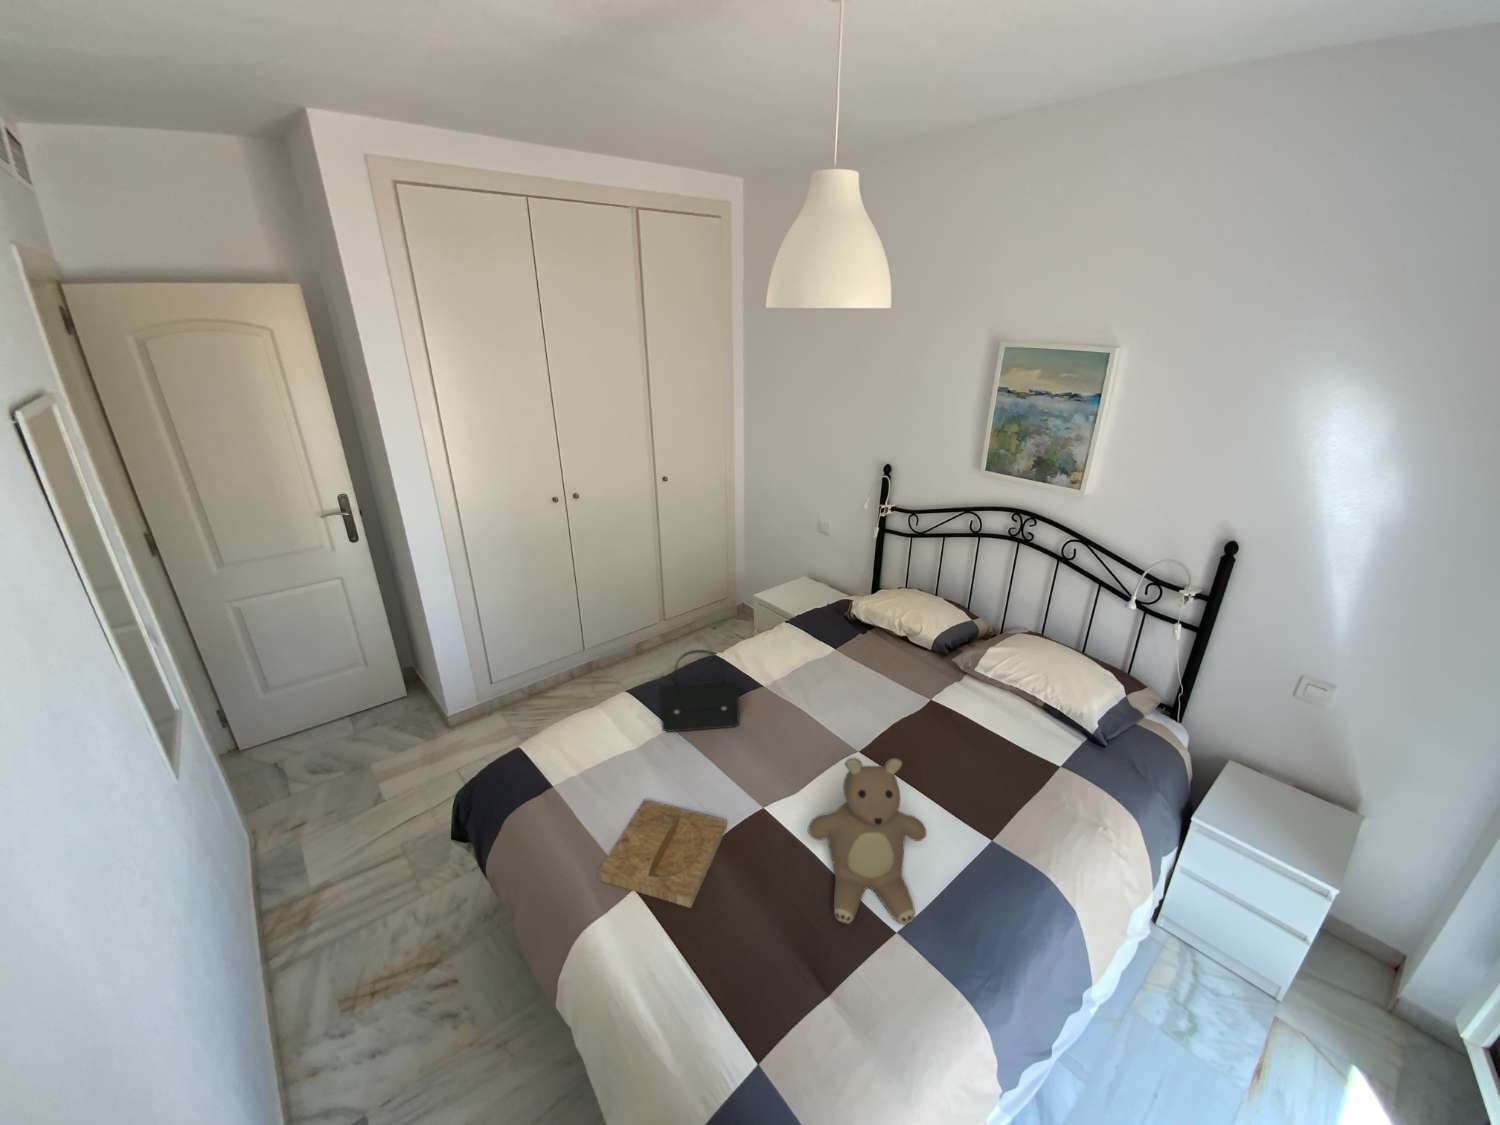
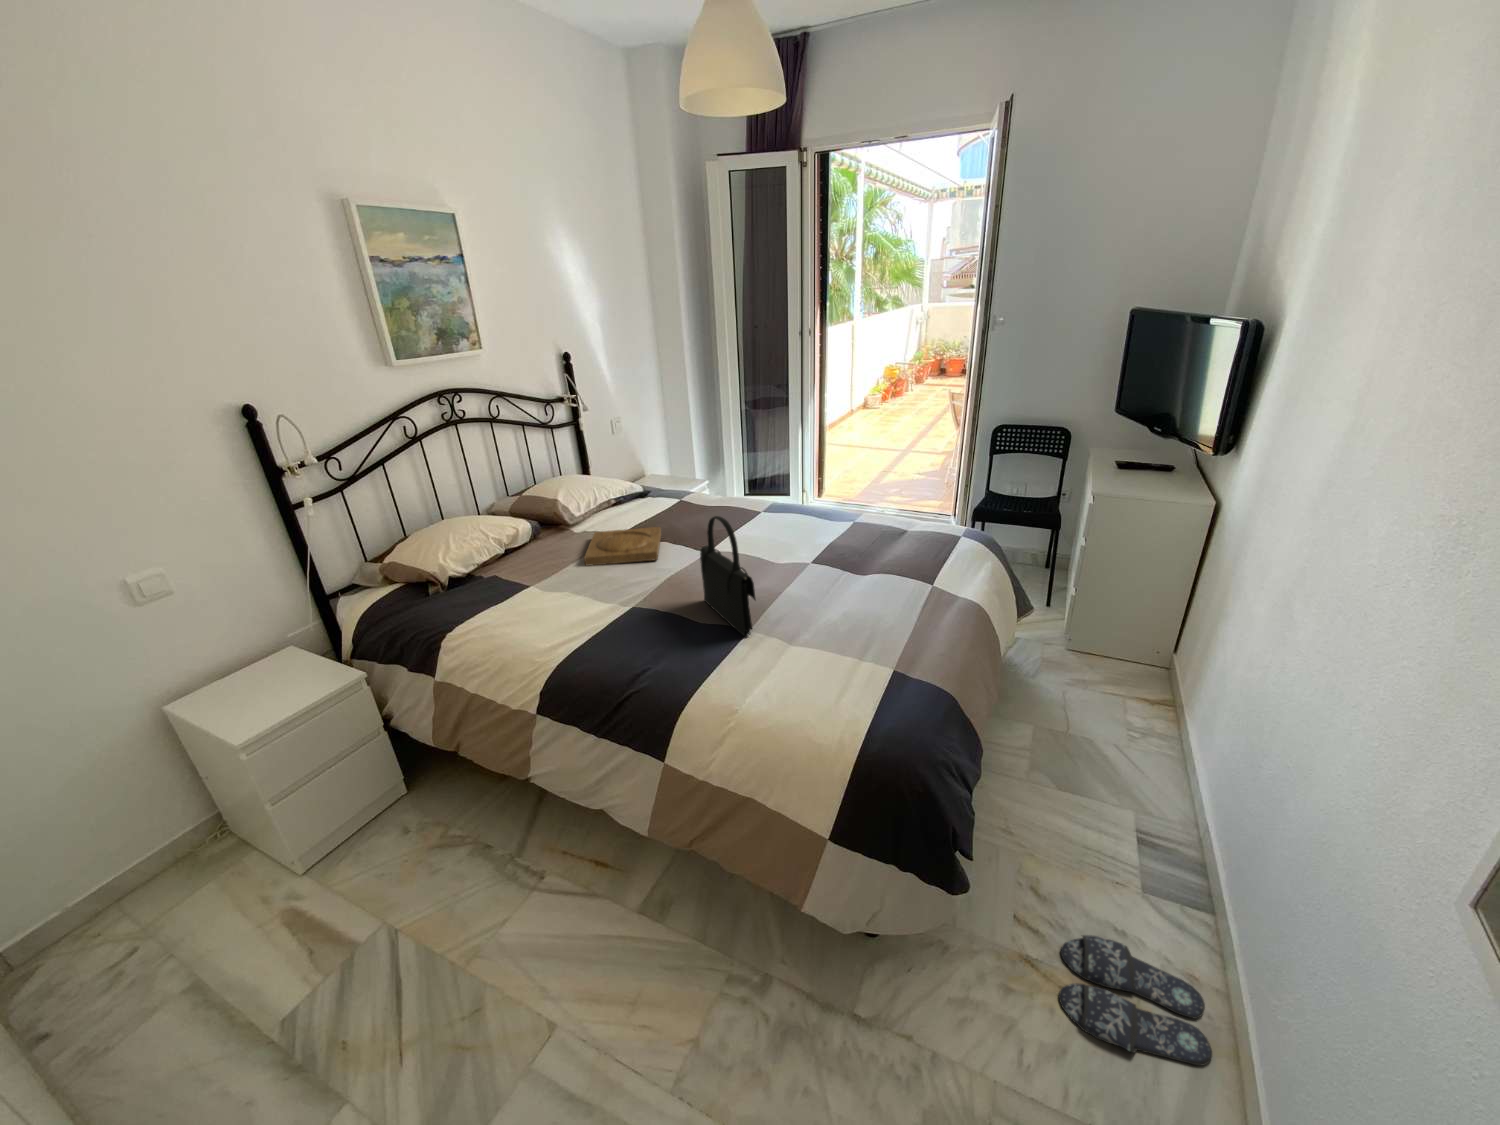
teddy bear: present [808,758,926,925] -> none [799,440,869,538]
tray: present [598,800,726,908] -> present [584,527,661,566]
slippers: none [298,960,417,1070] -> present [1059,935,1212,1065]

